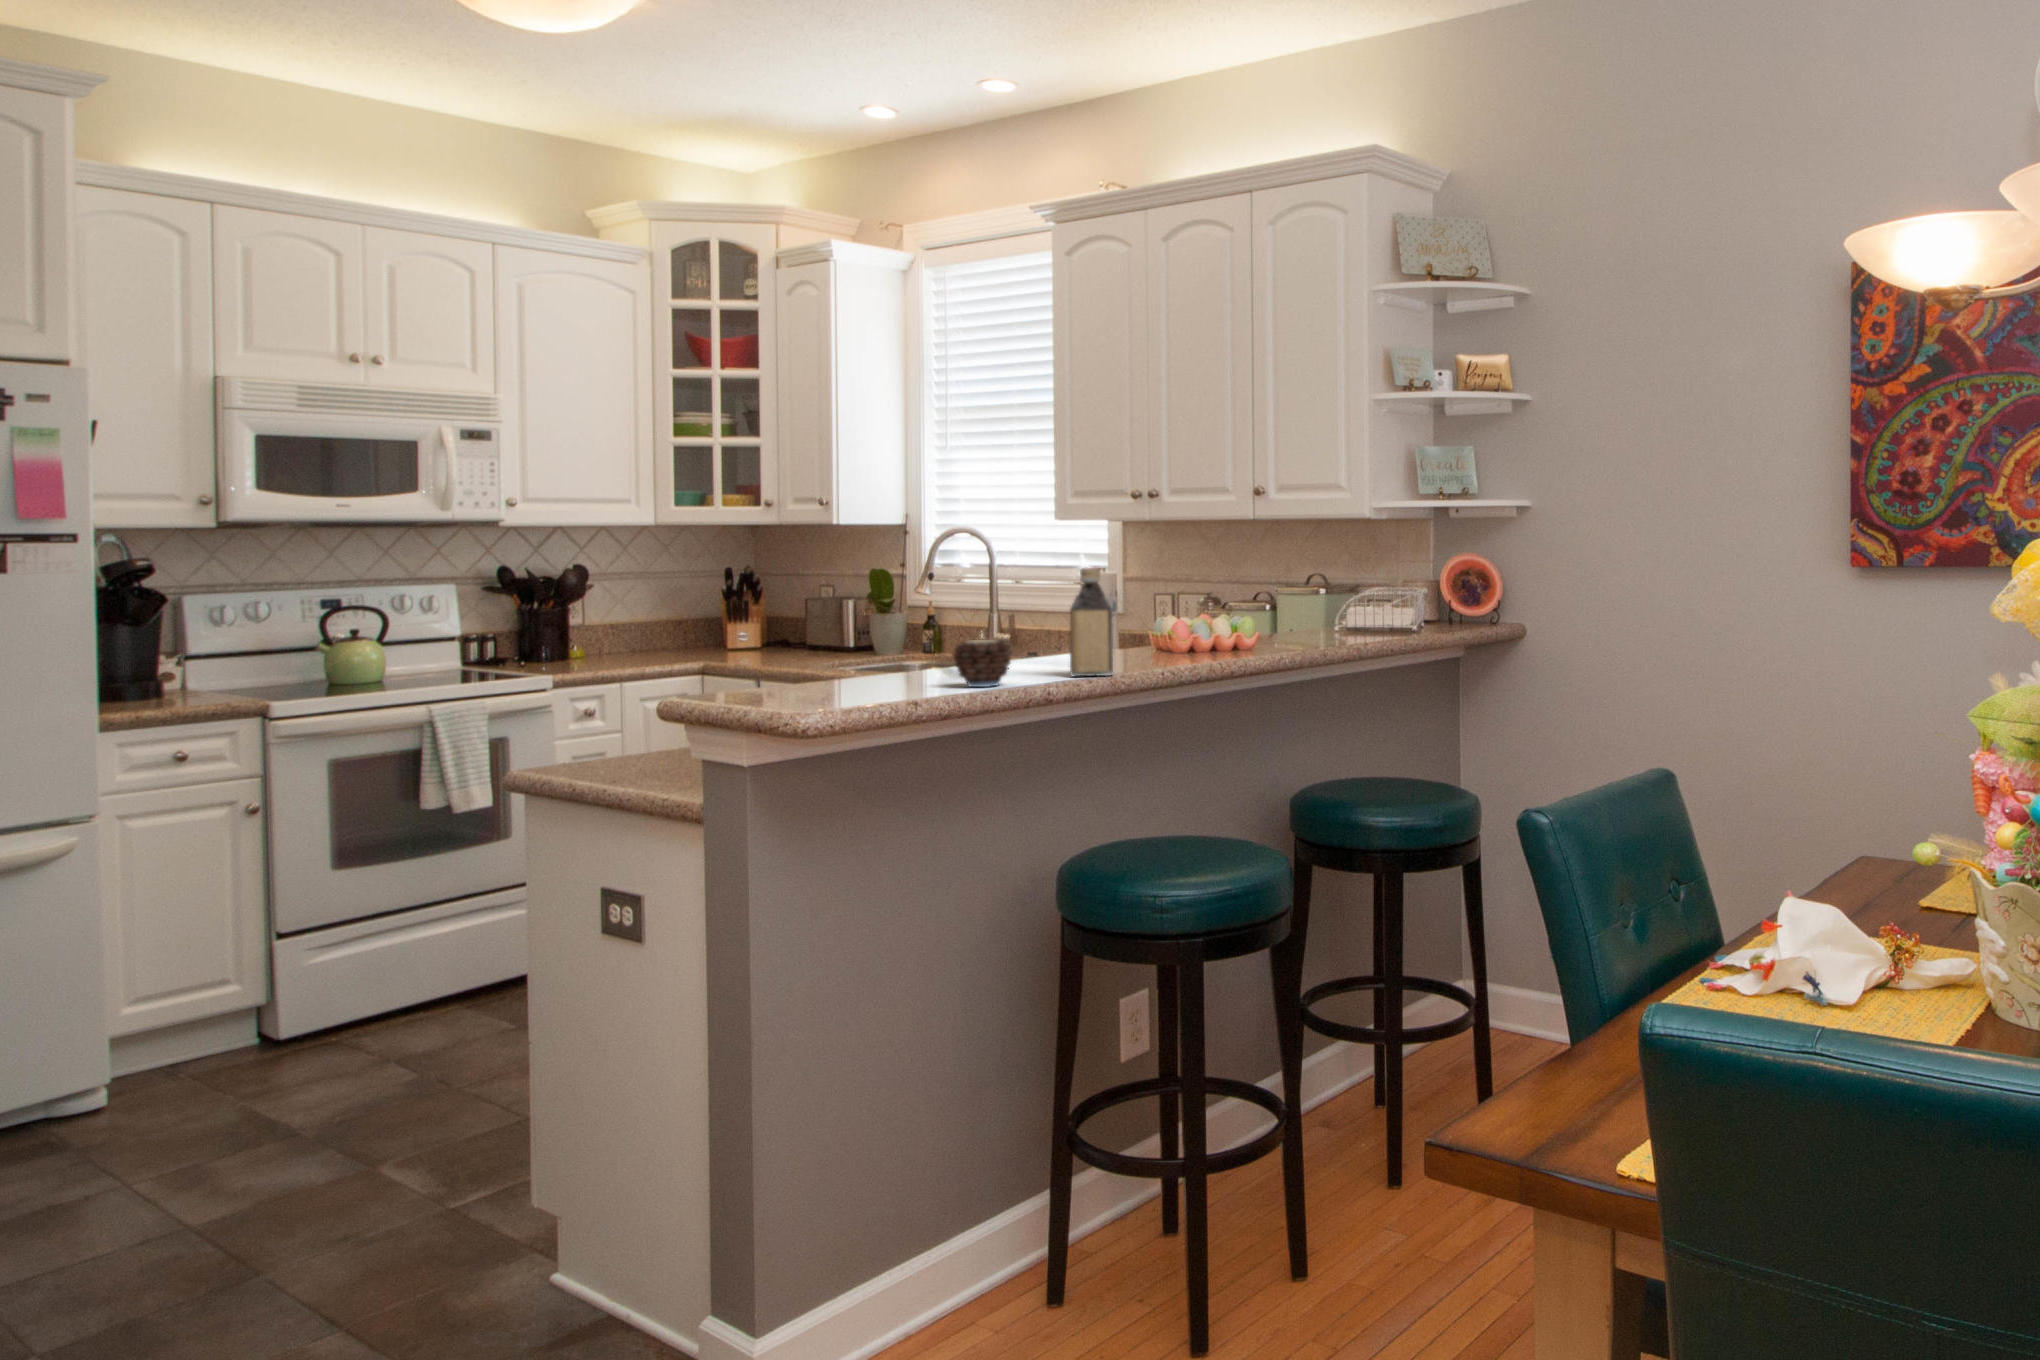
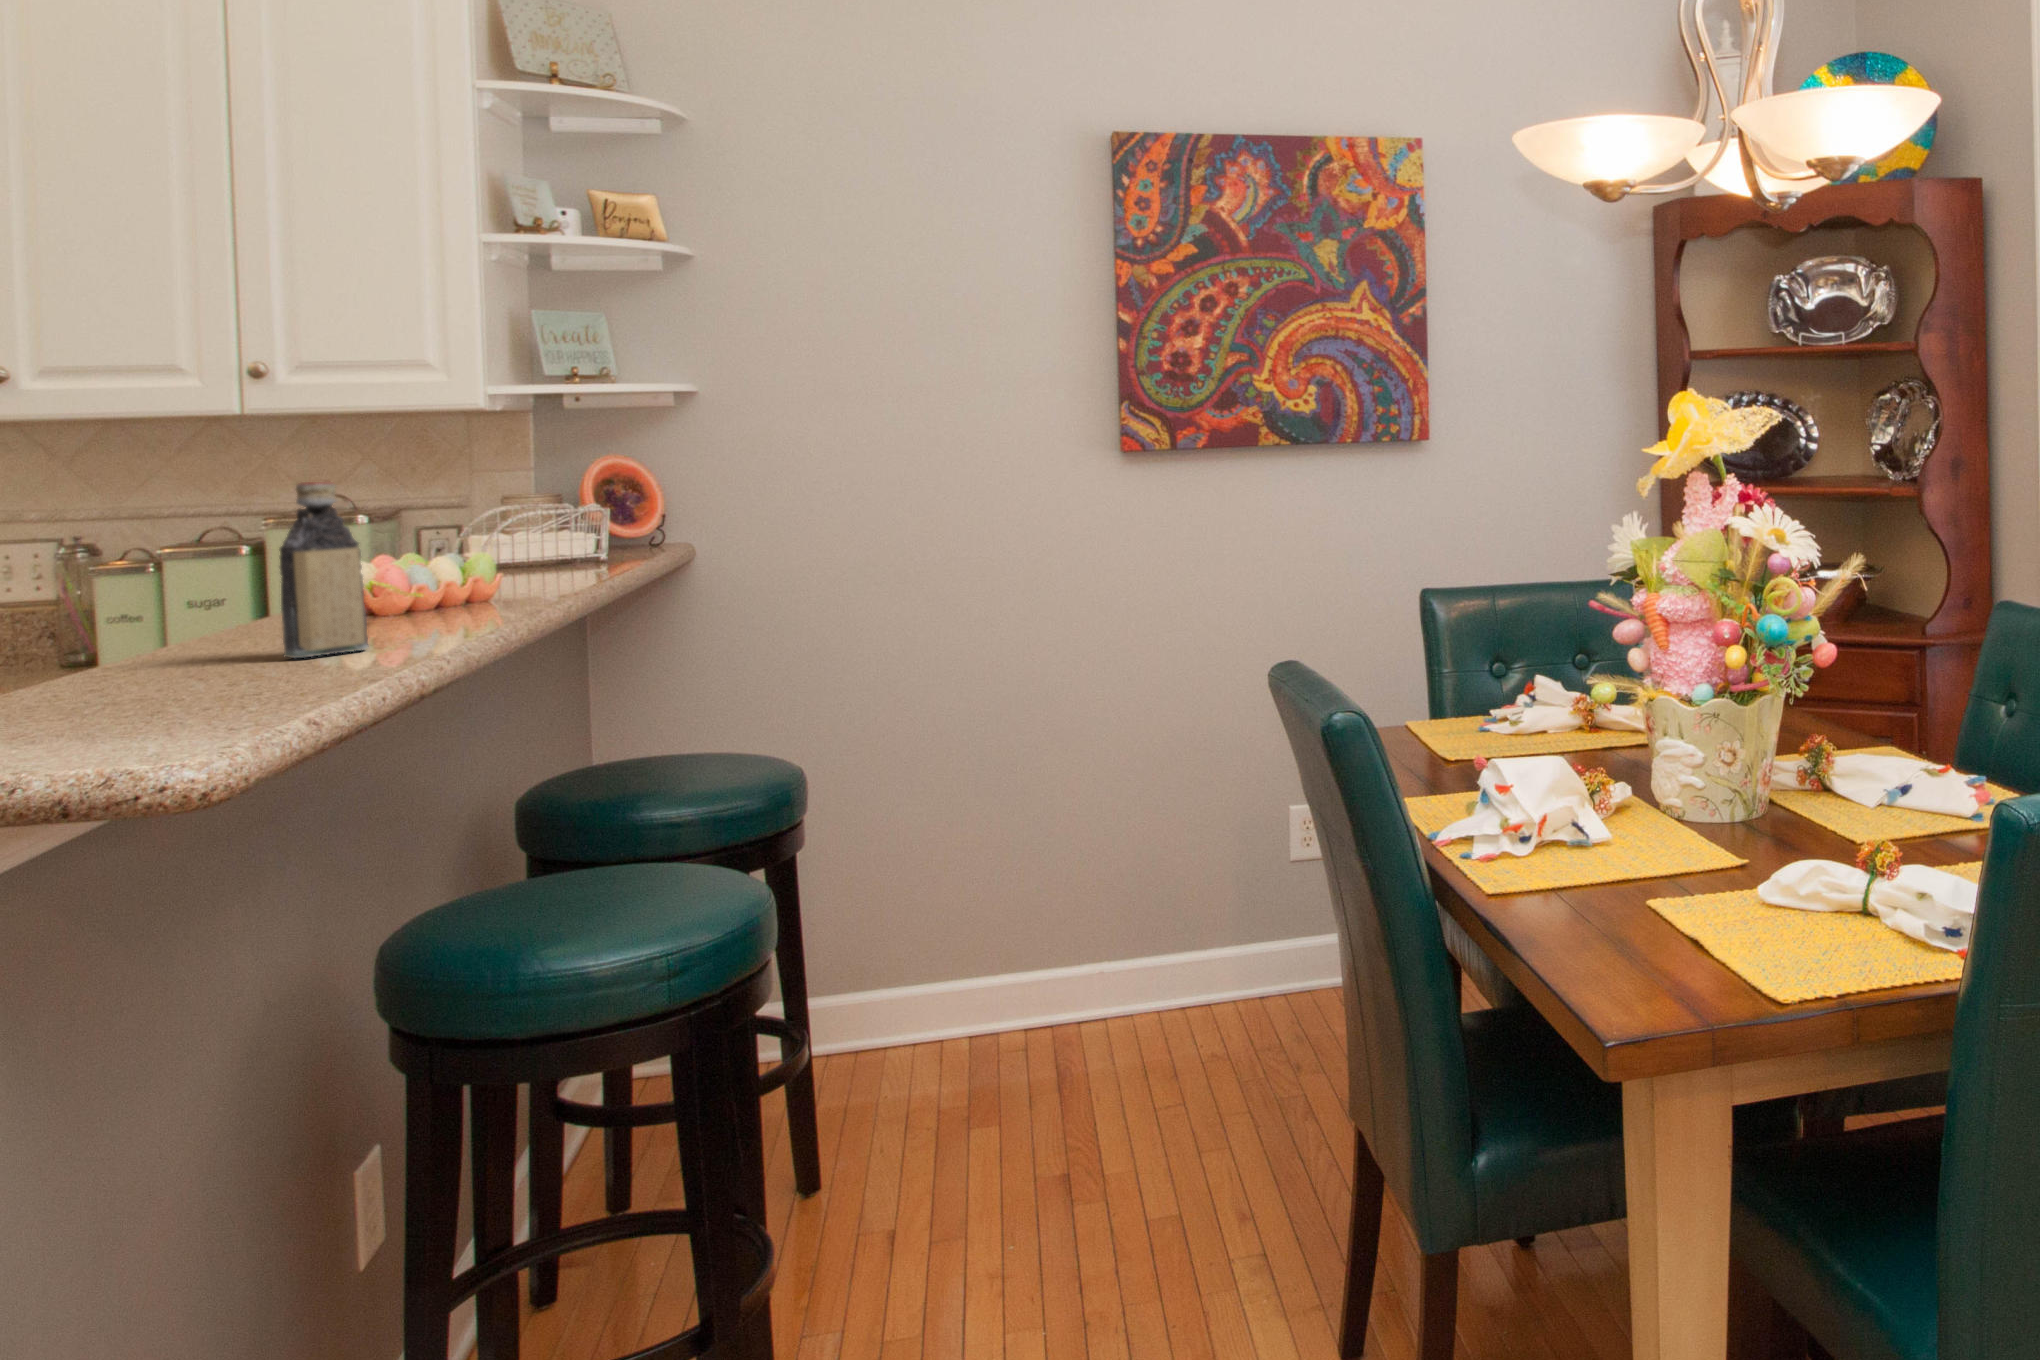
candle: present [952,639,1013,687] -> none [134,594,257,690]

